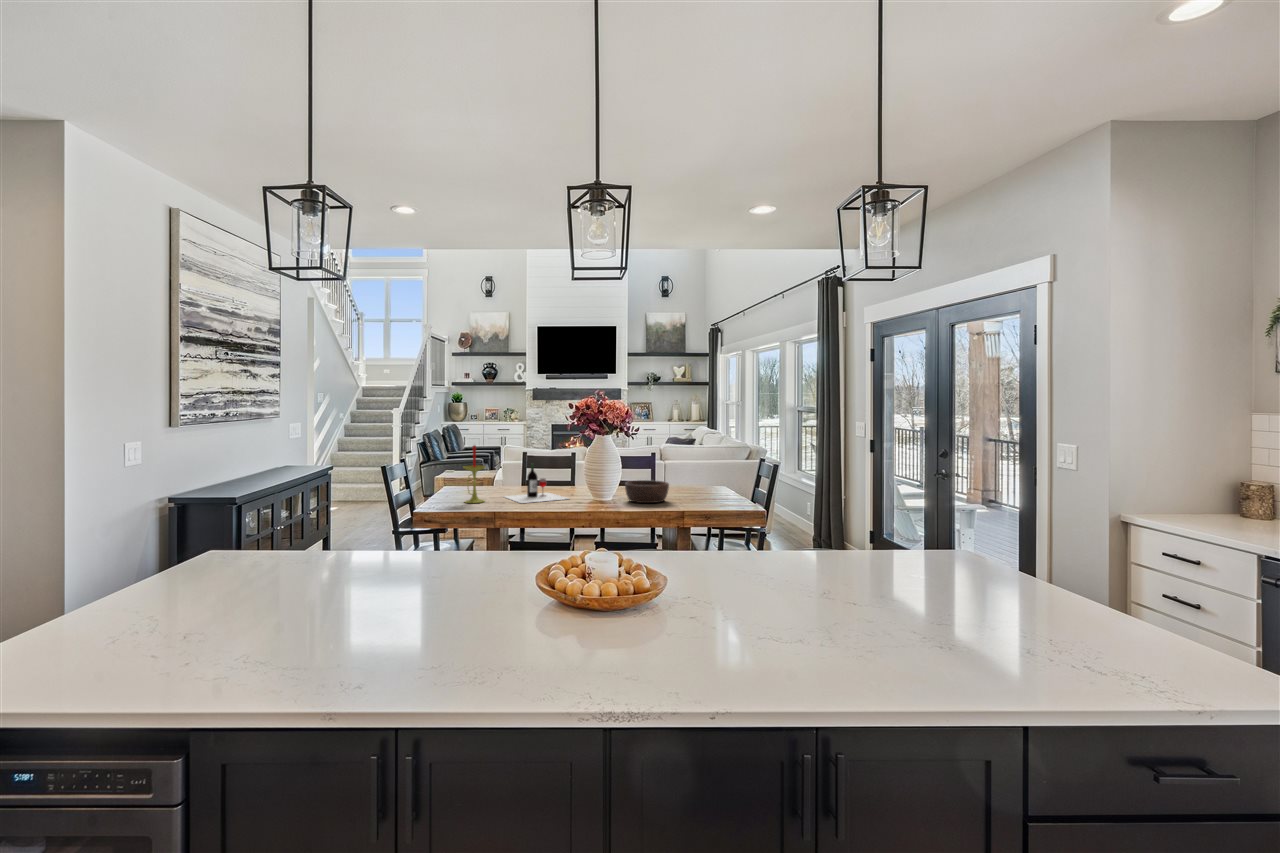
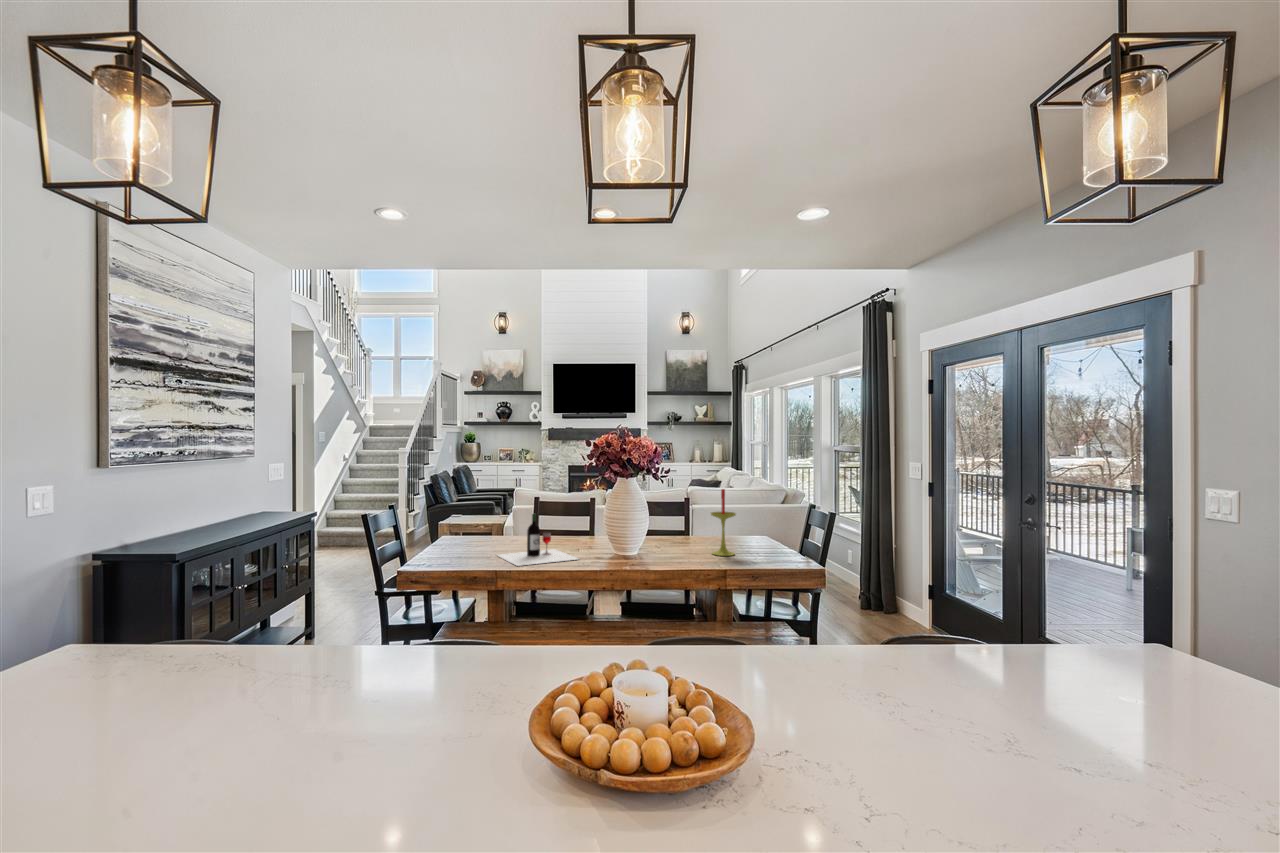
candle: present [463,445,486,503] -> present [711,489,736,556]
wooden bowl: present [625,480,669,503] -> none [650,535,706,566]

